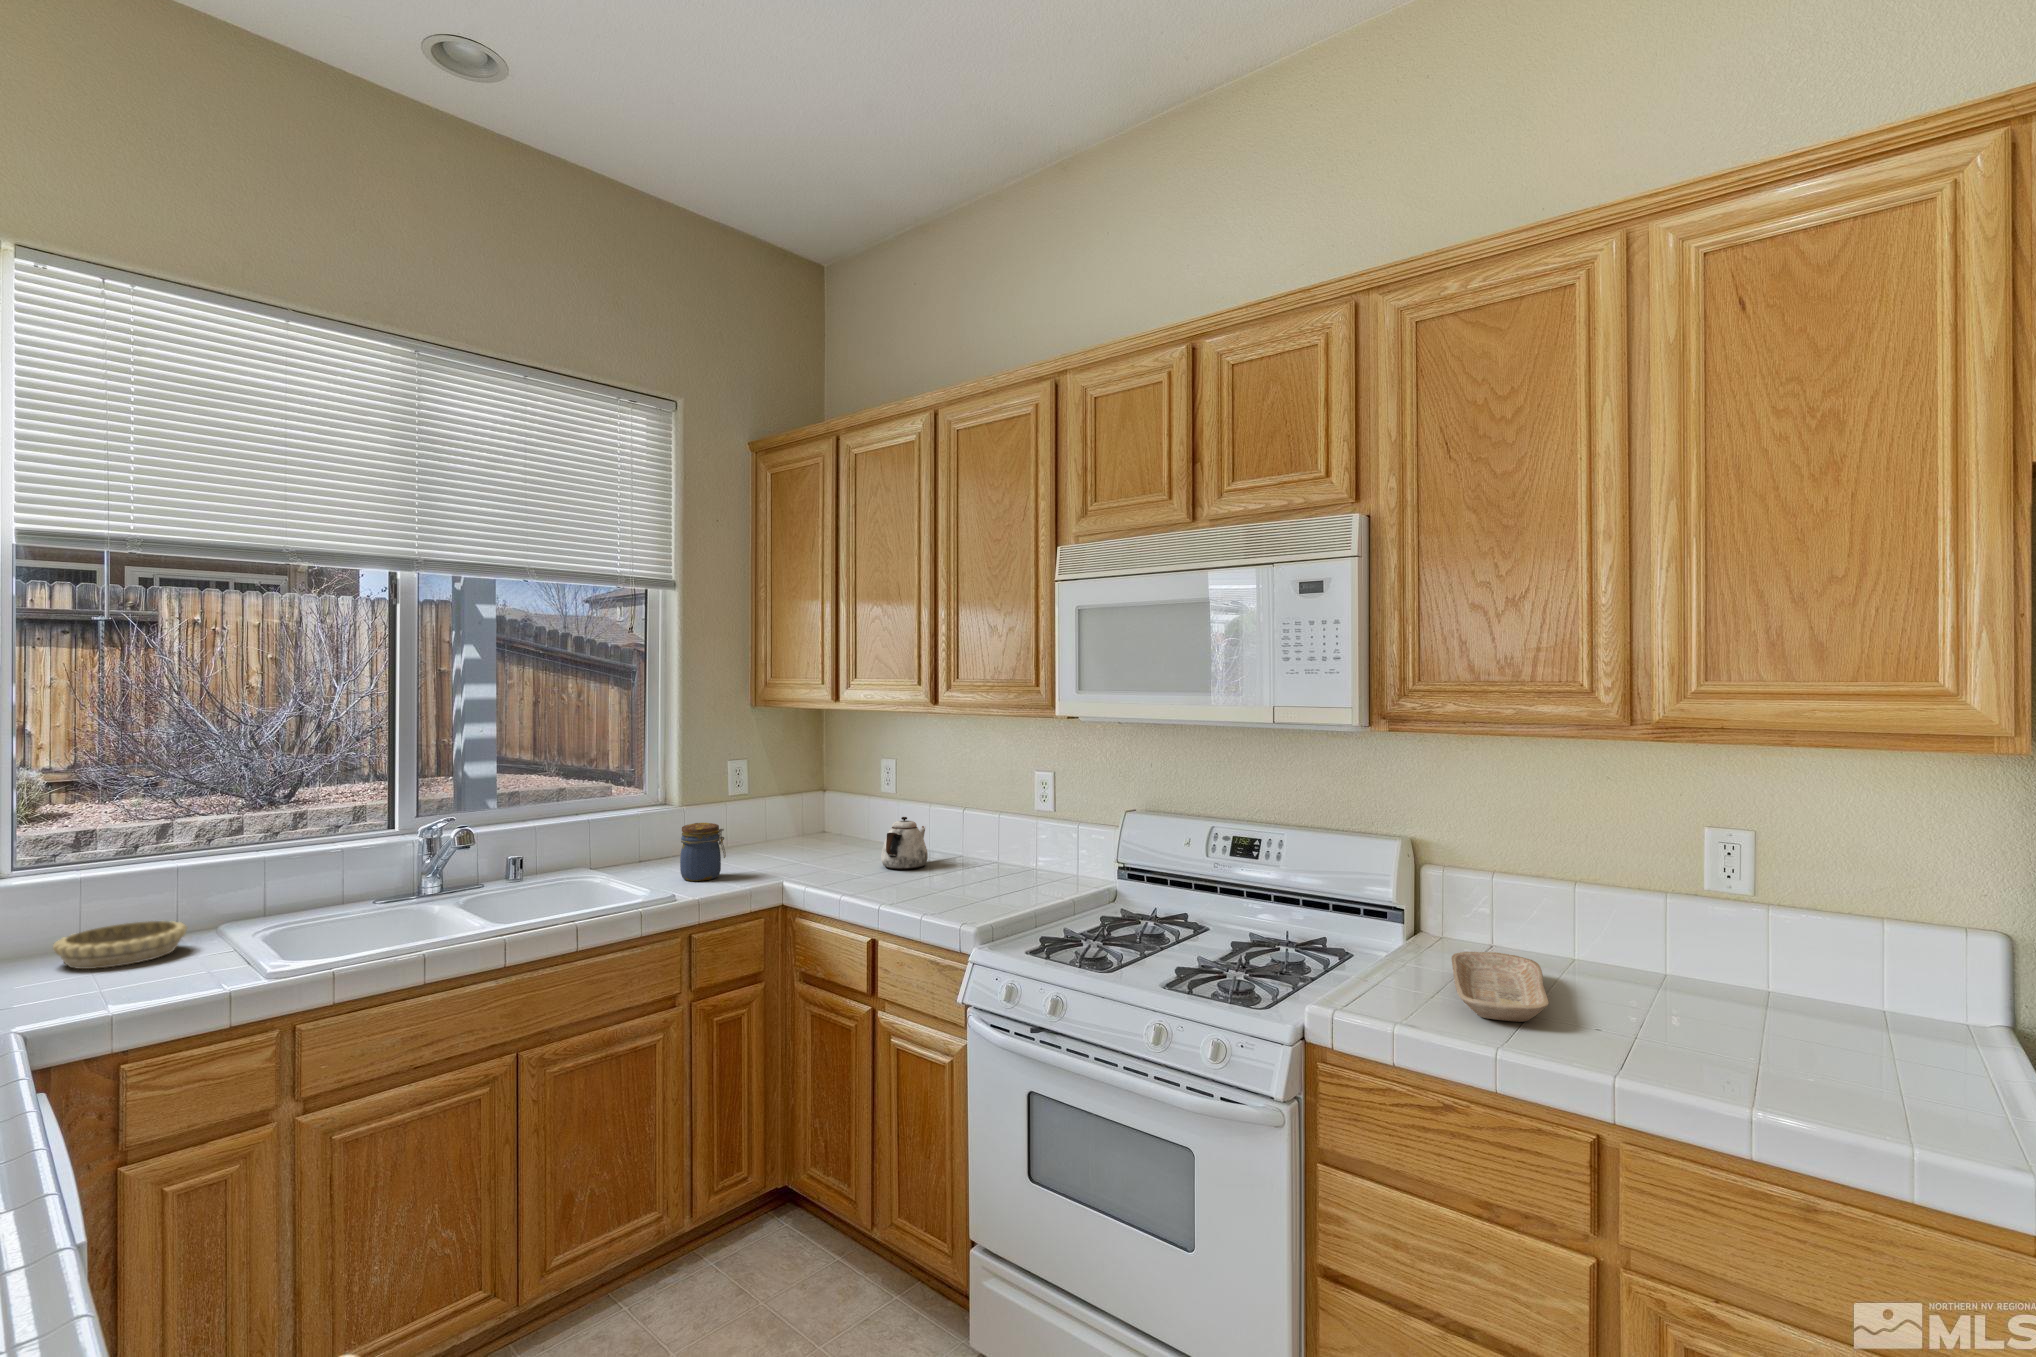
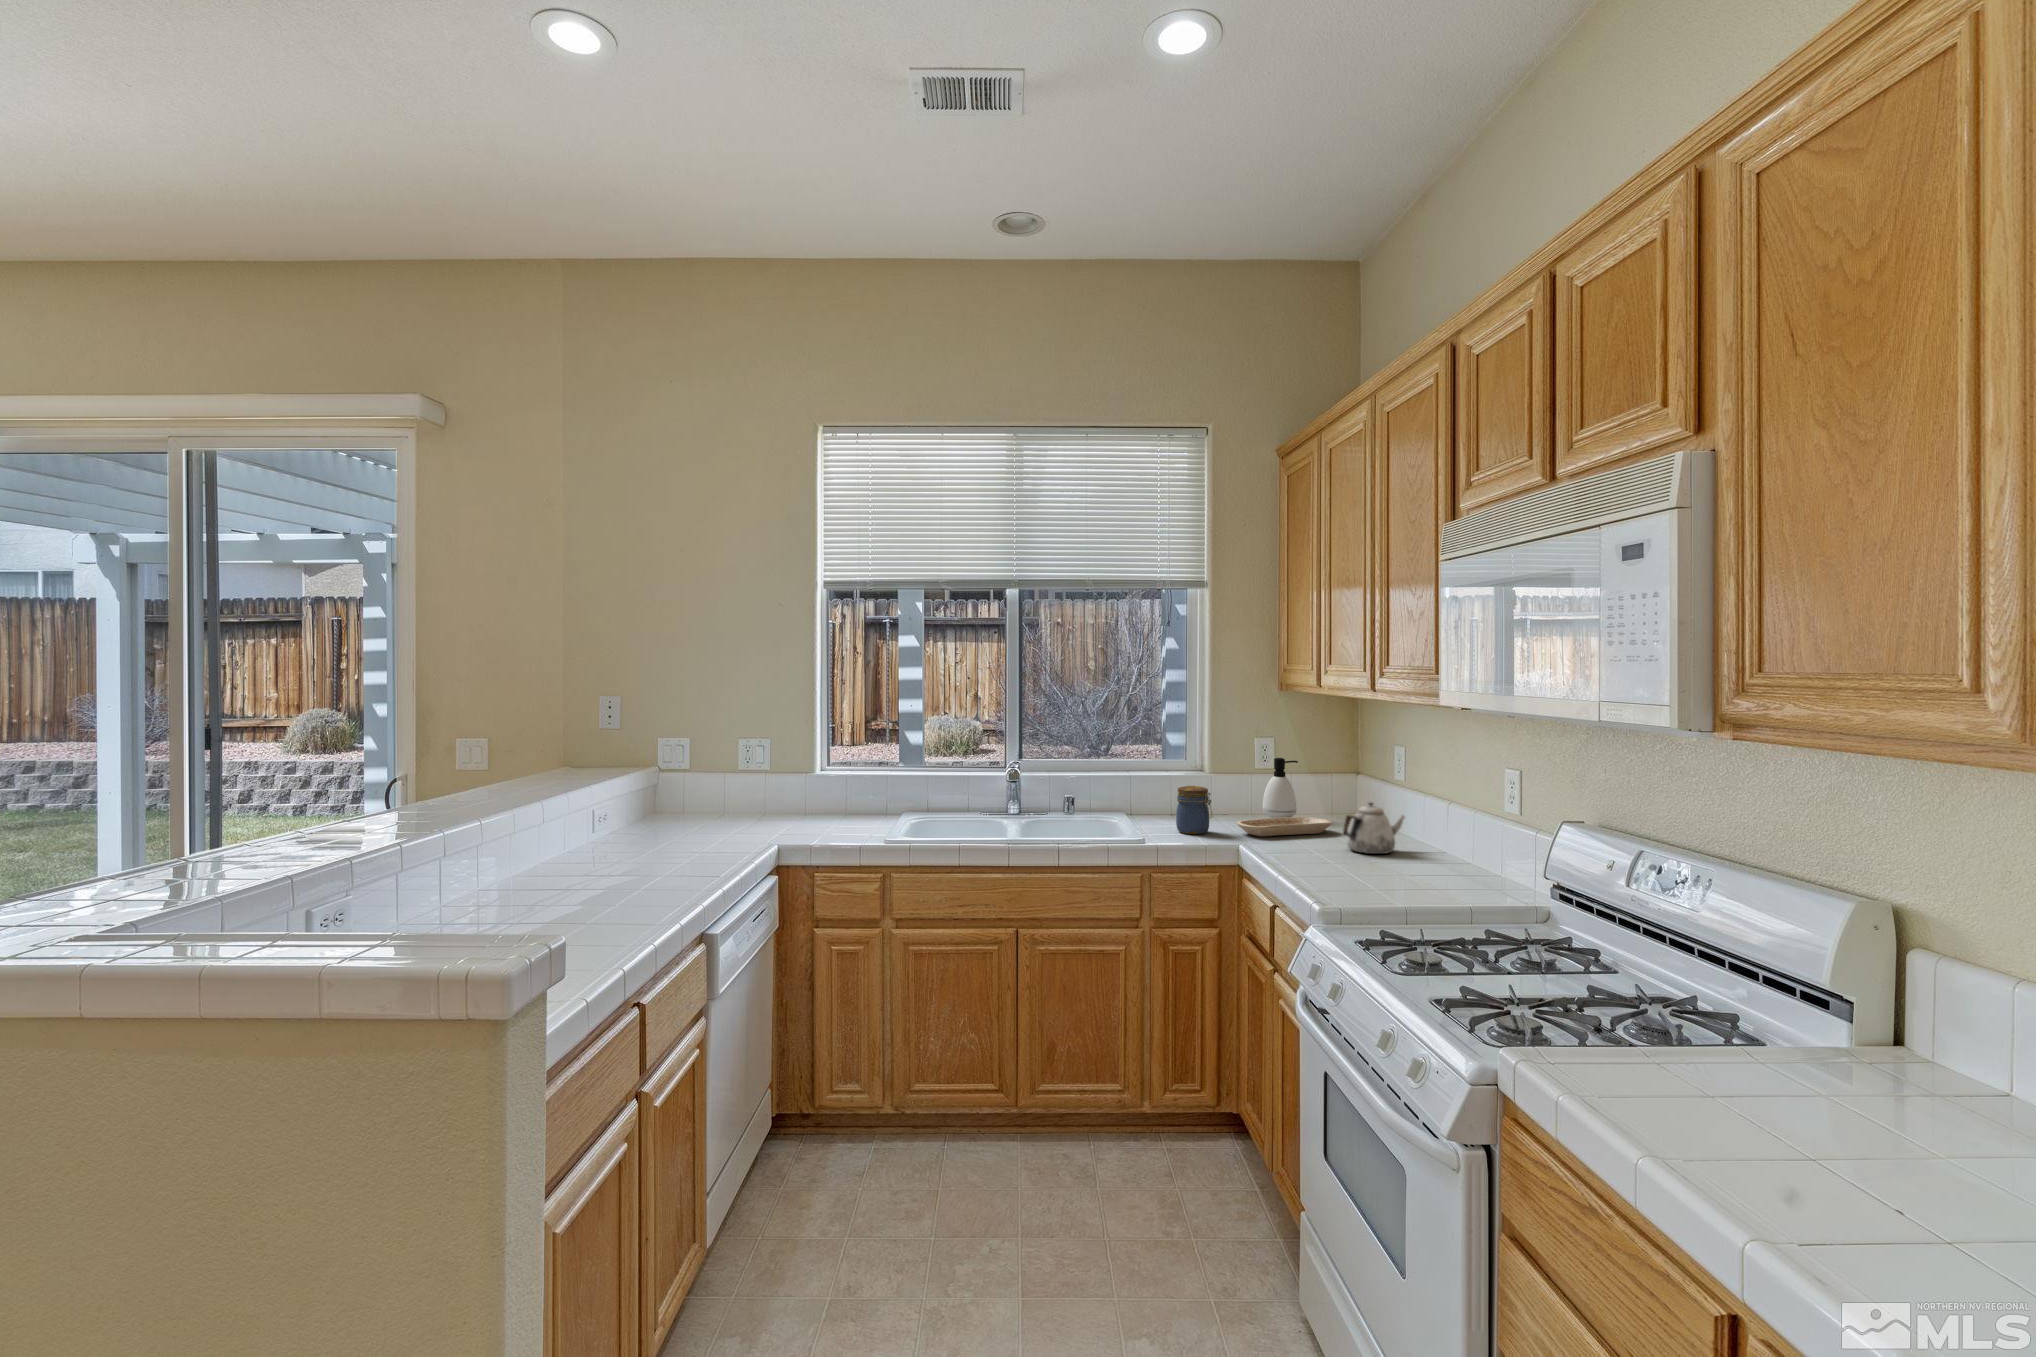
soap dispenser: none [740,781,777,849] -> present [1263,758,1298,818]
decorative bowl: present [53,921,188,969] -> none [818,802,876,824]
tray: present [1451,952,1549,1022] -> present [1237,817,1332,837]

